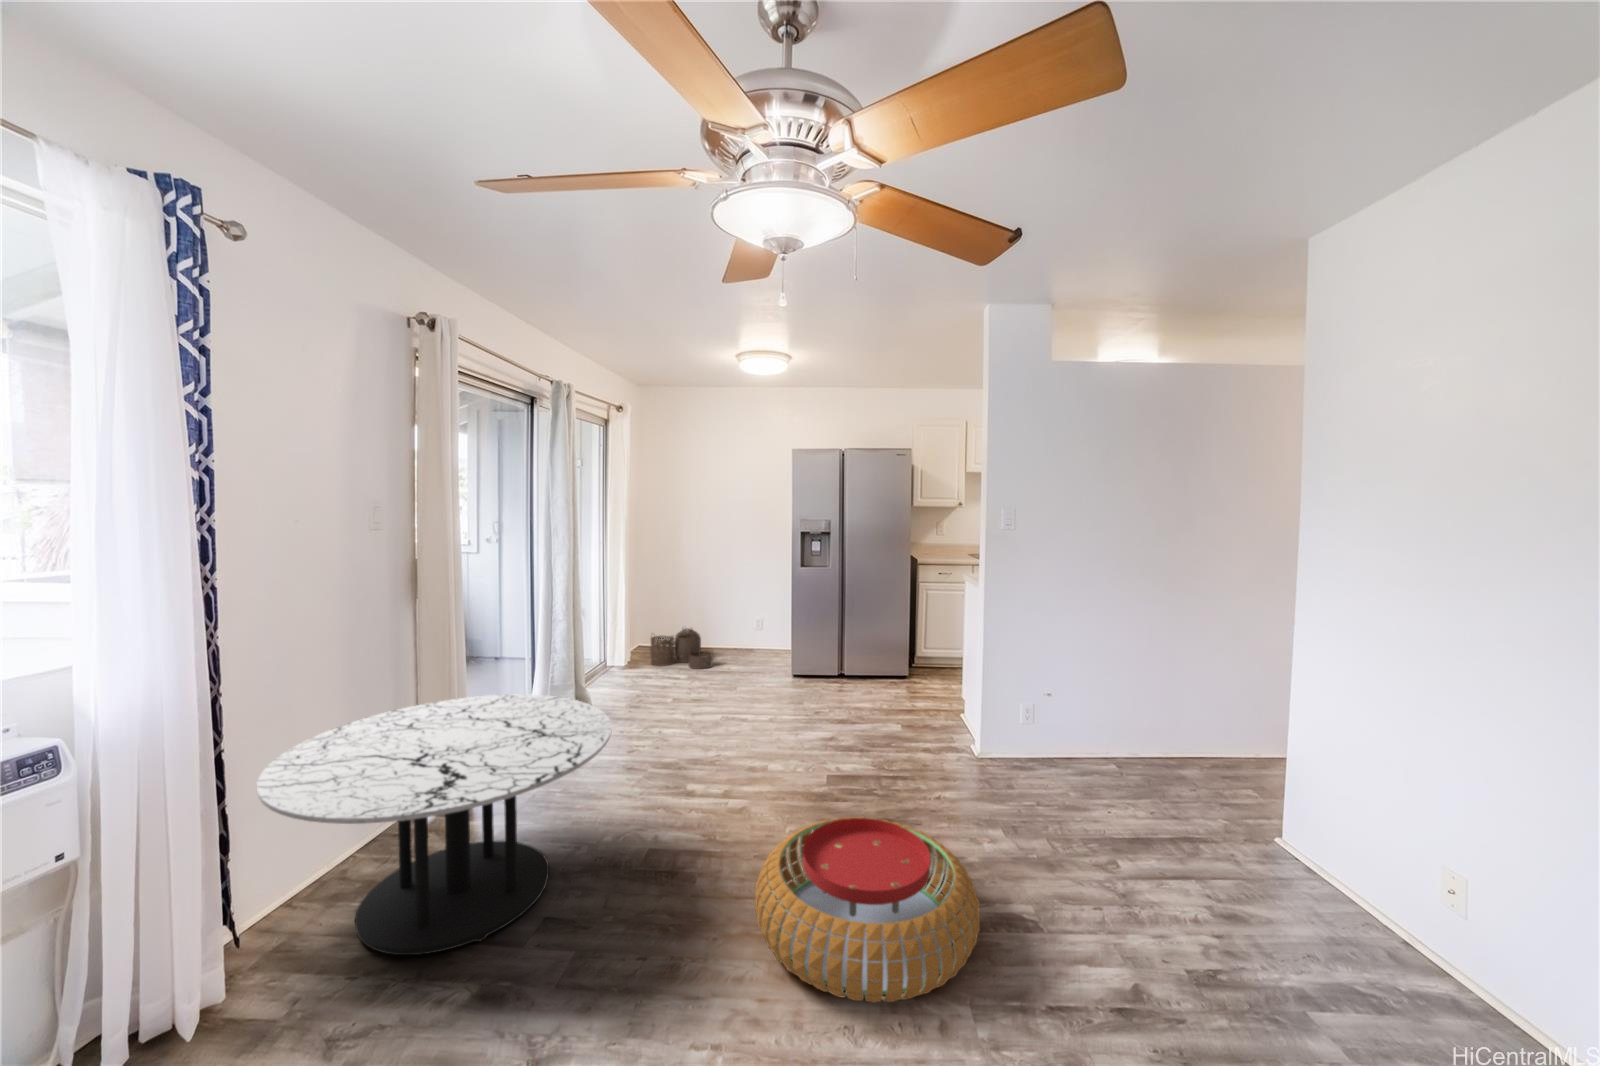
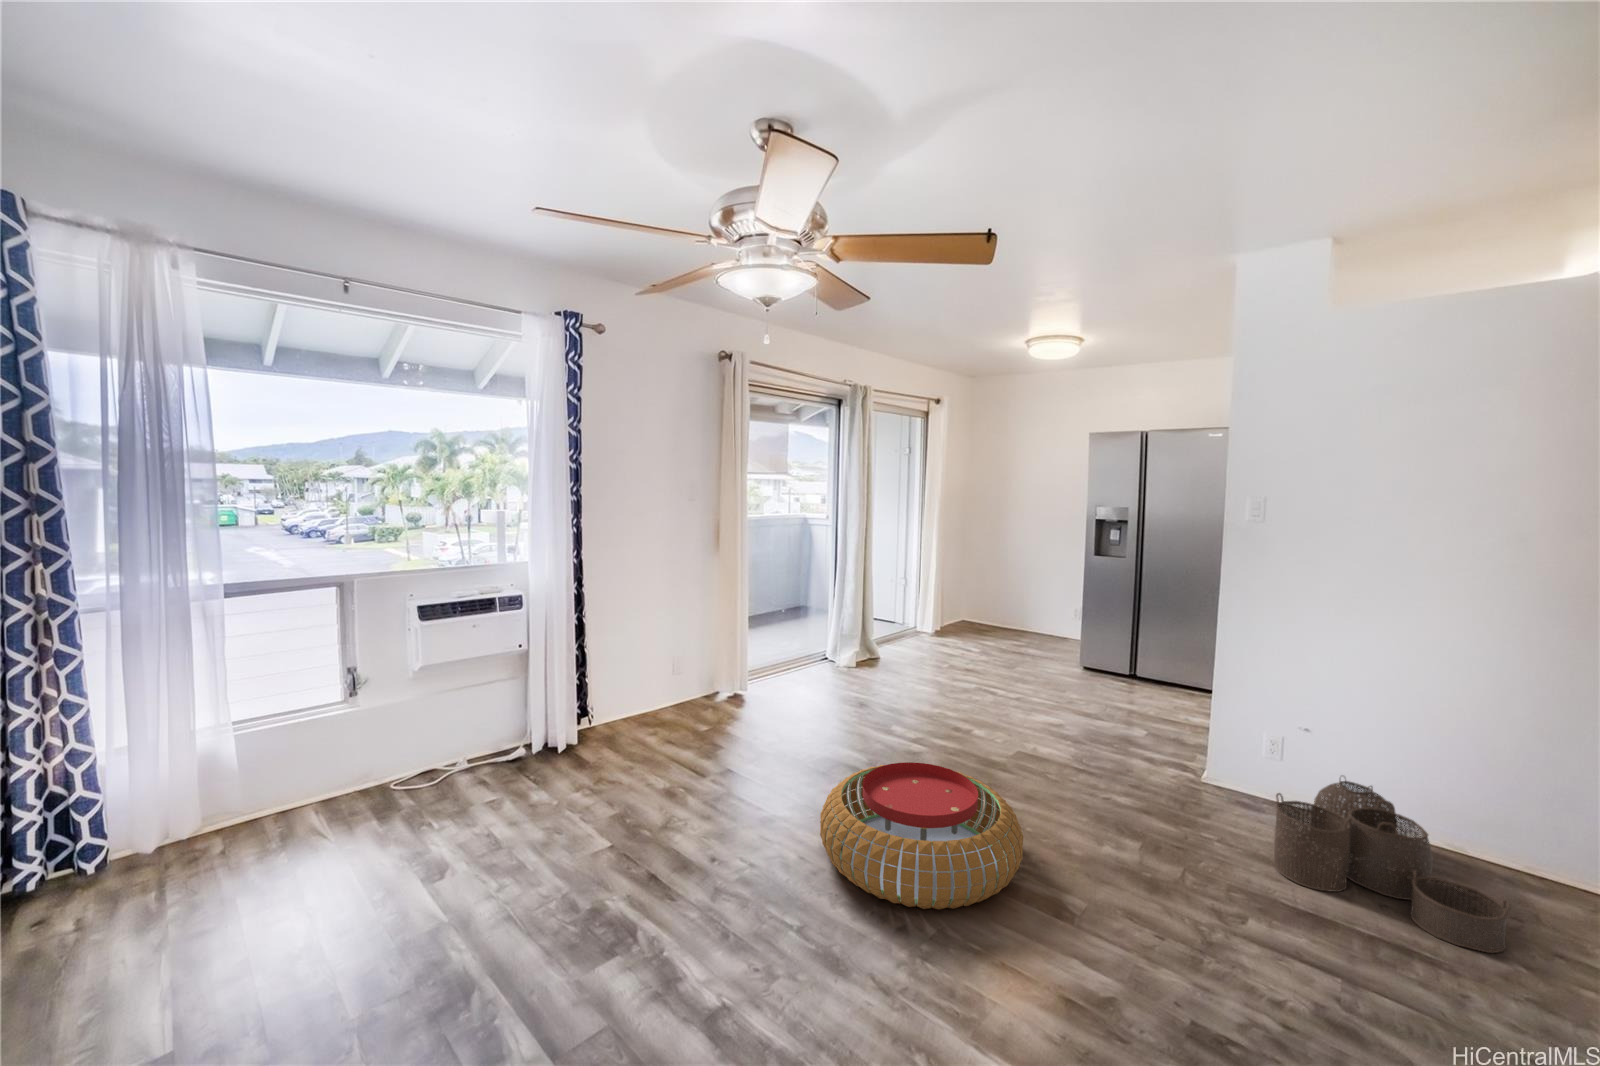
woven basket: present [650,629,713,669] -> present [1274,780,1511,953]
coffee table: present [257,695,611,955] -> none [595,619,796,766]

